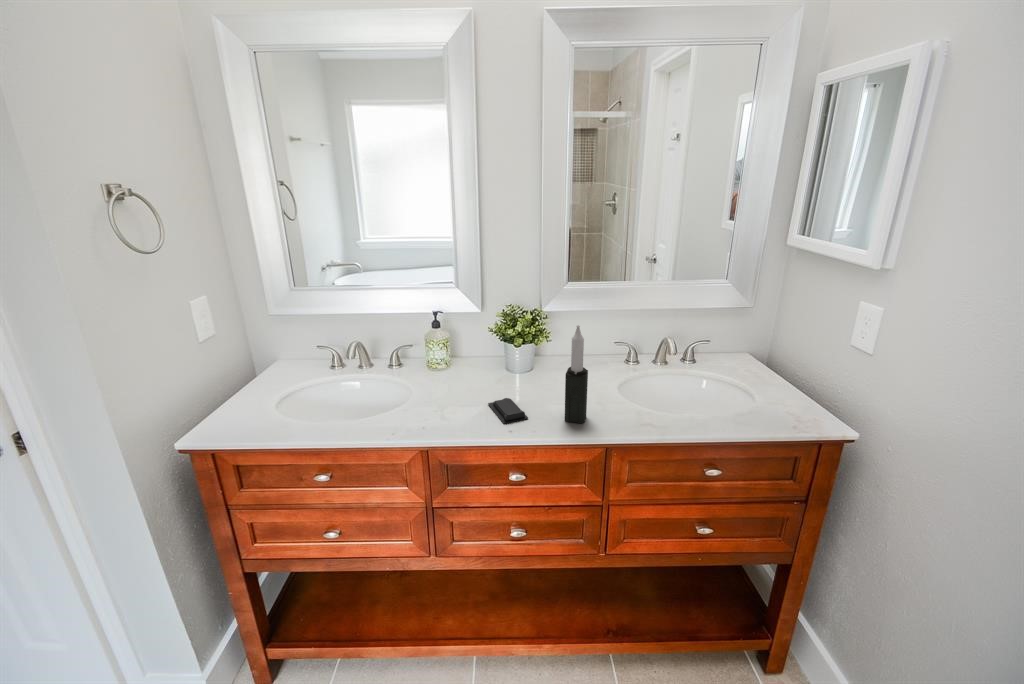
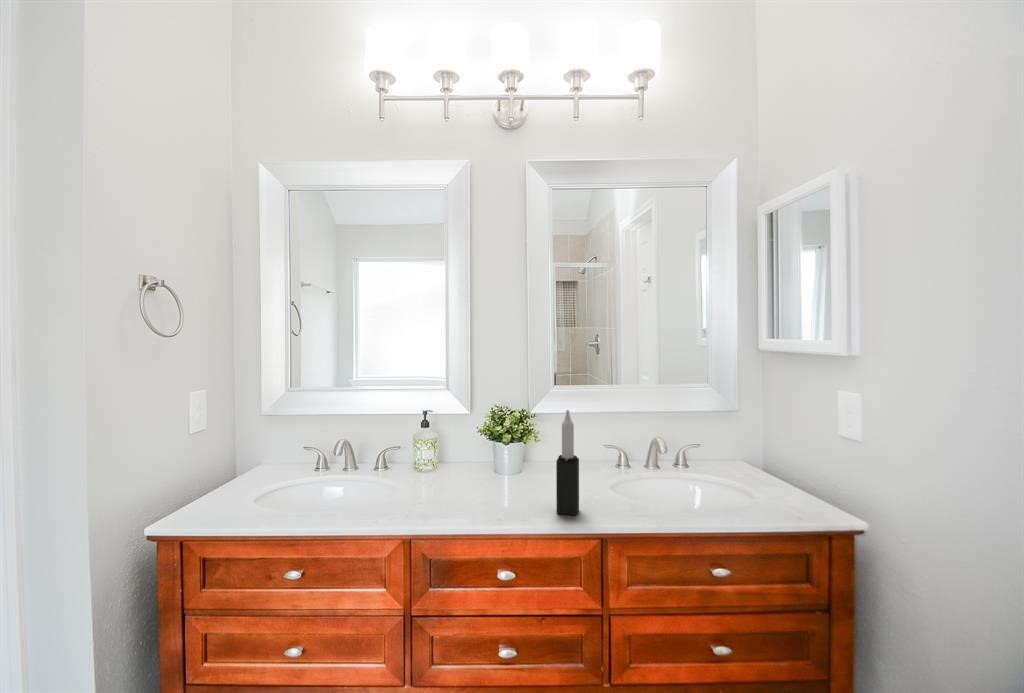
soap bar: present [488,398,528,424] -> none [477,493,519,516]

